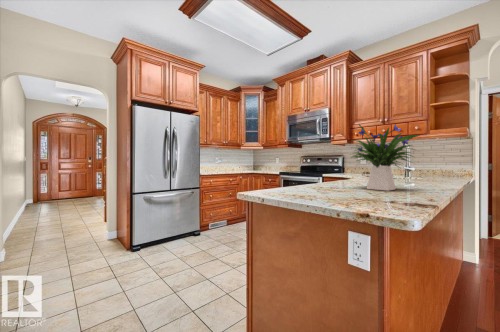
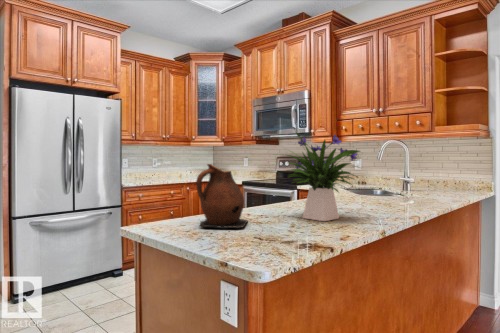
ceramic pitcher: none [293,144,335,194] -> present [196,164,248,228]

